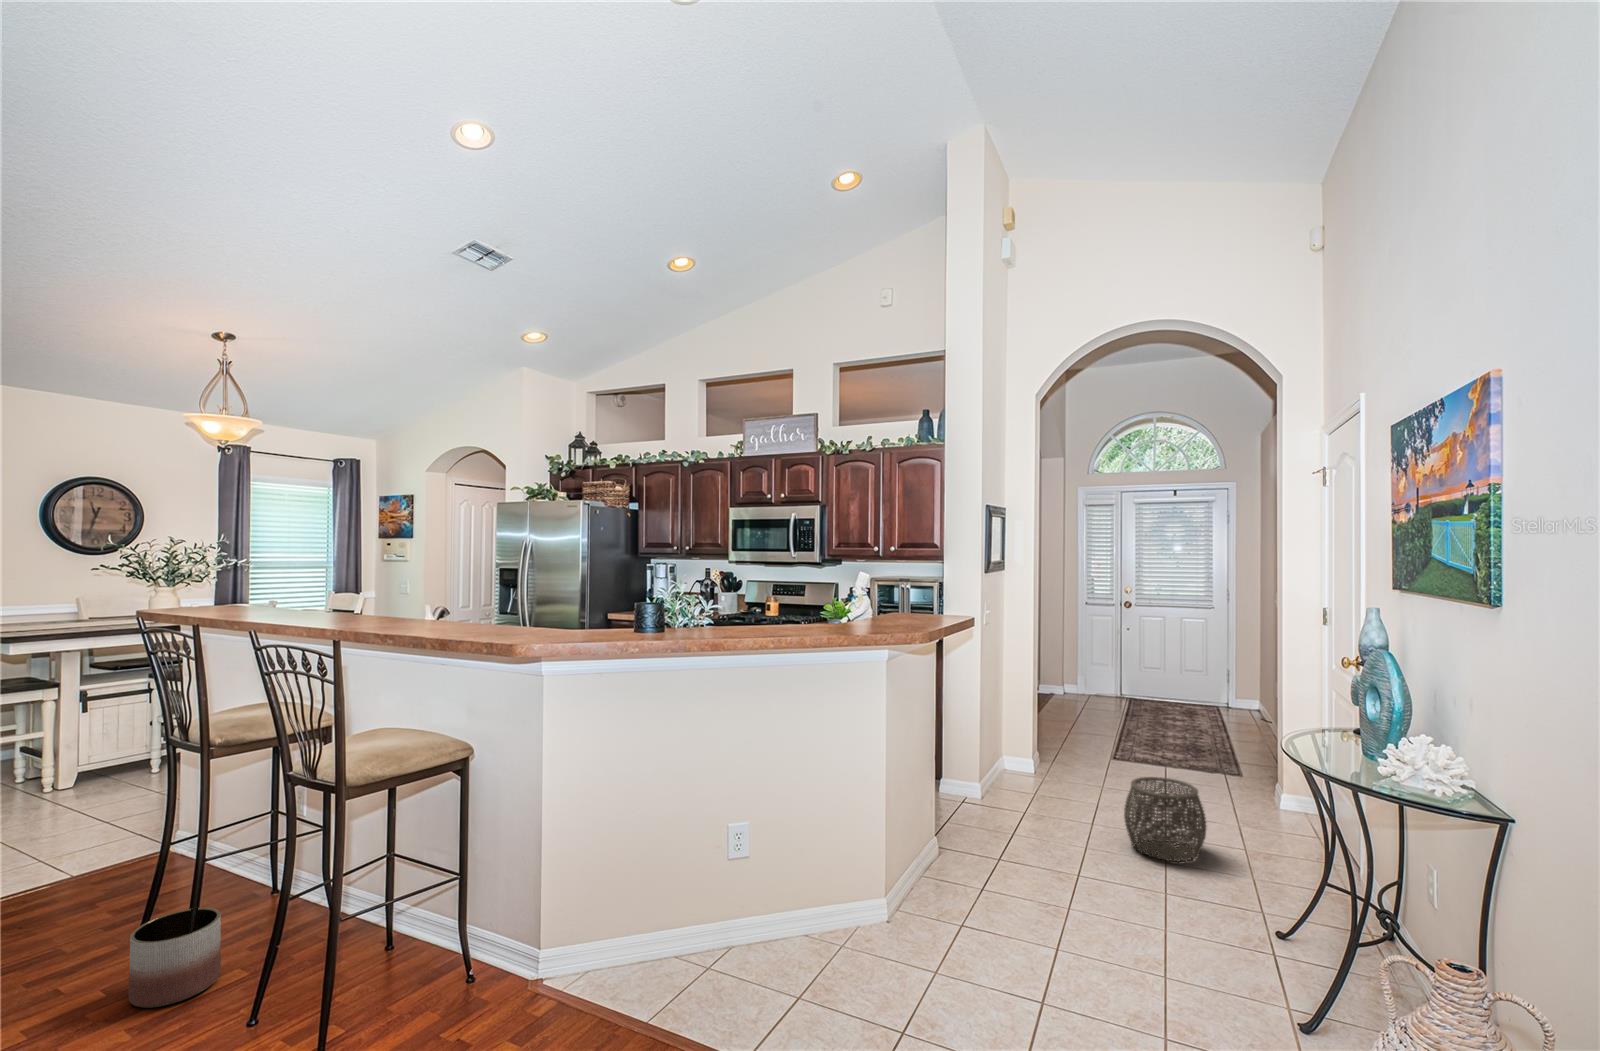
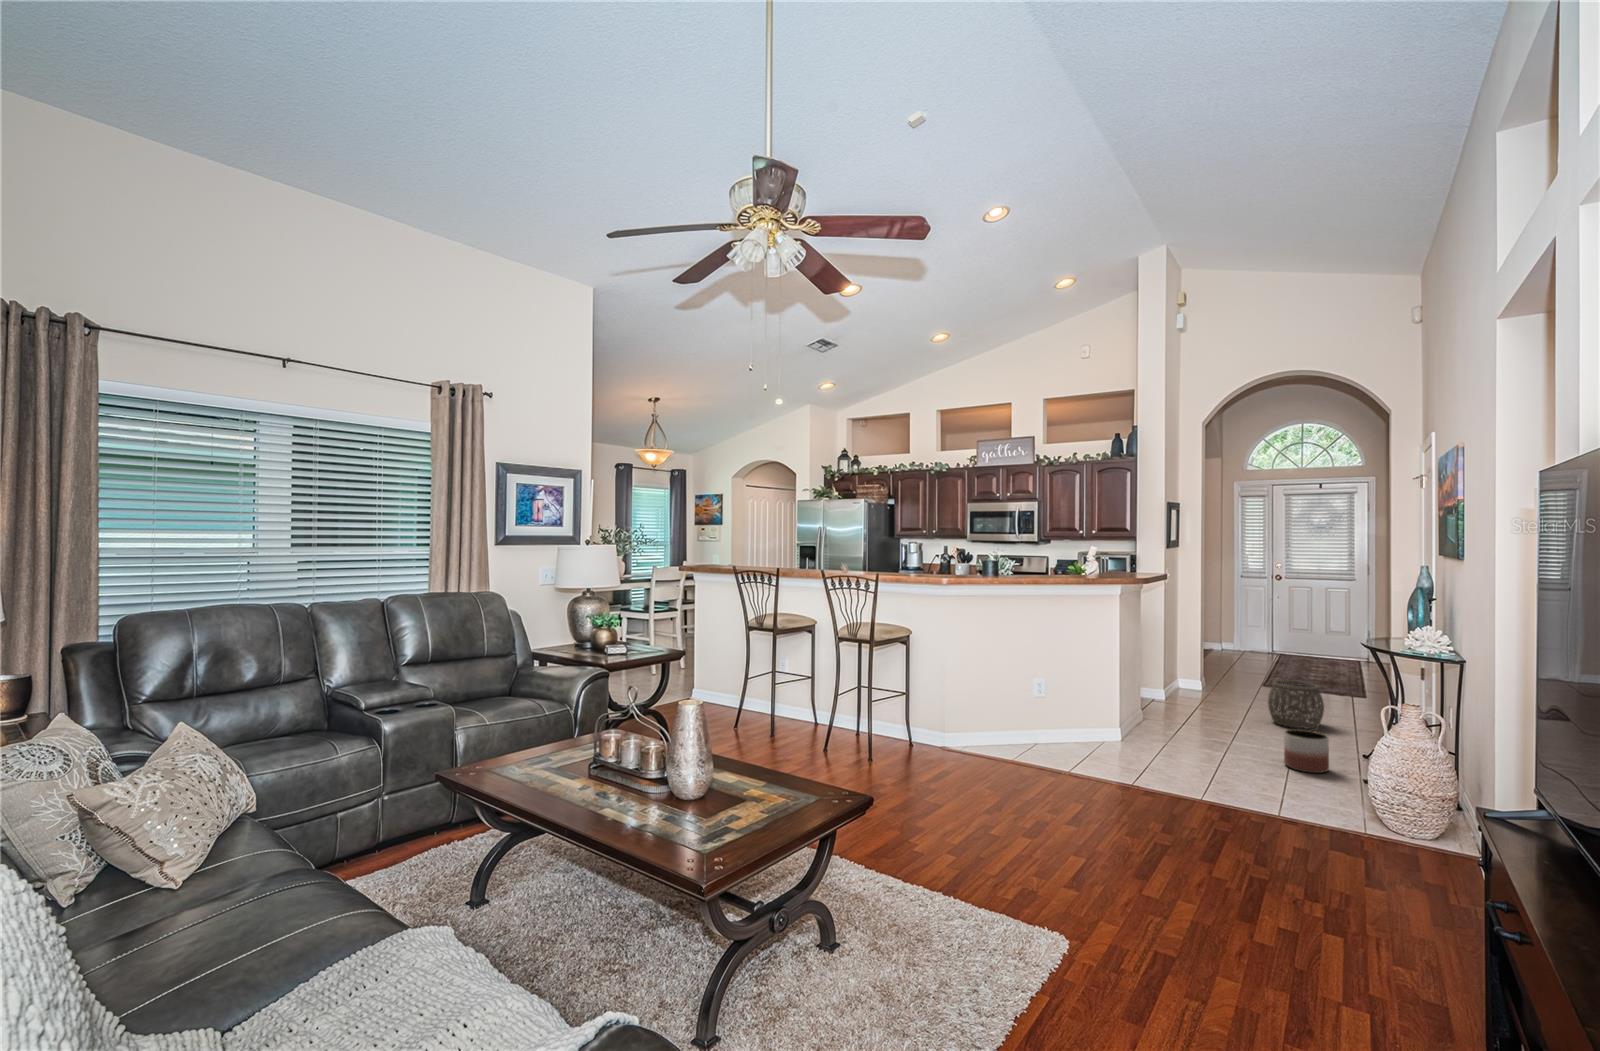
planter: present [128,908,221,1008] -> present [1284,729,1329,773]

